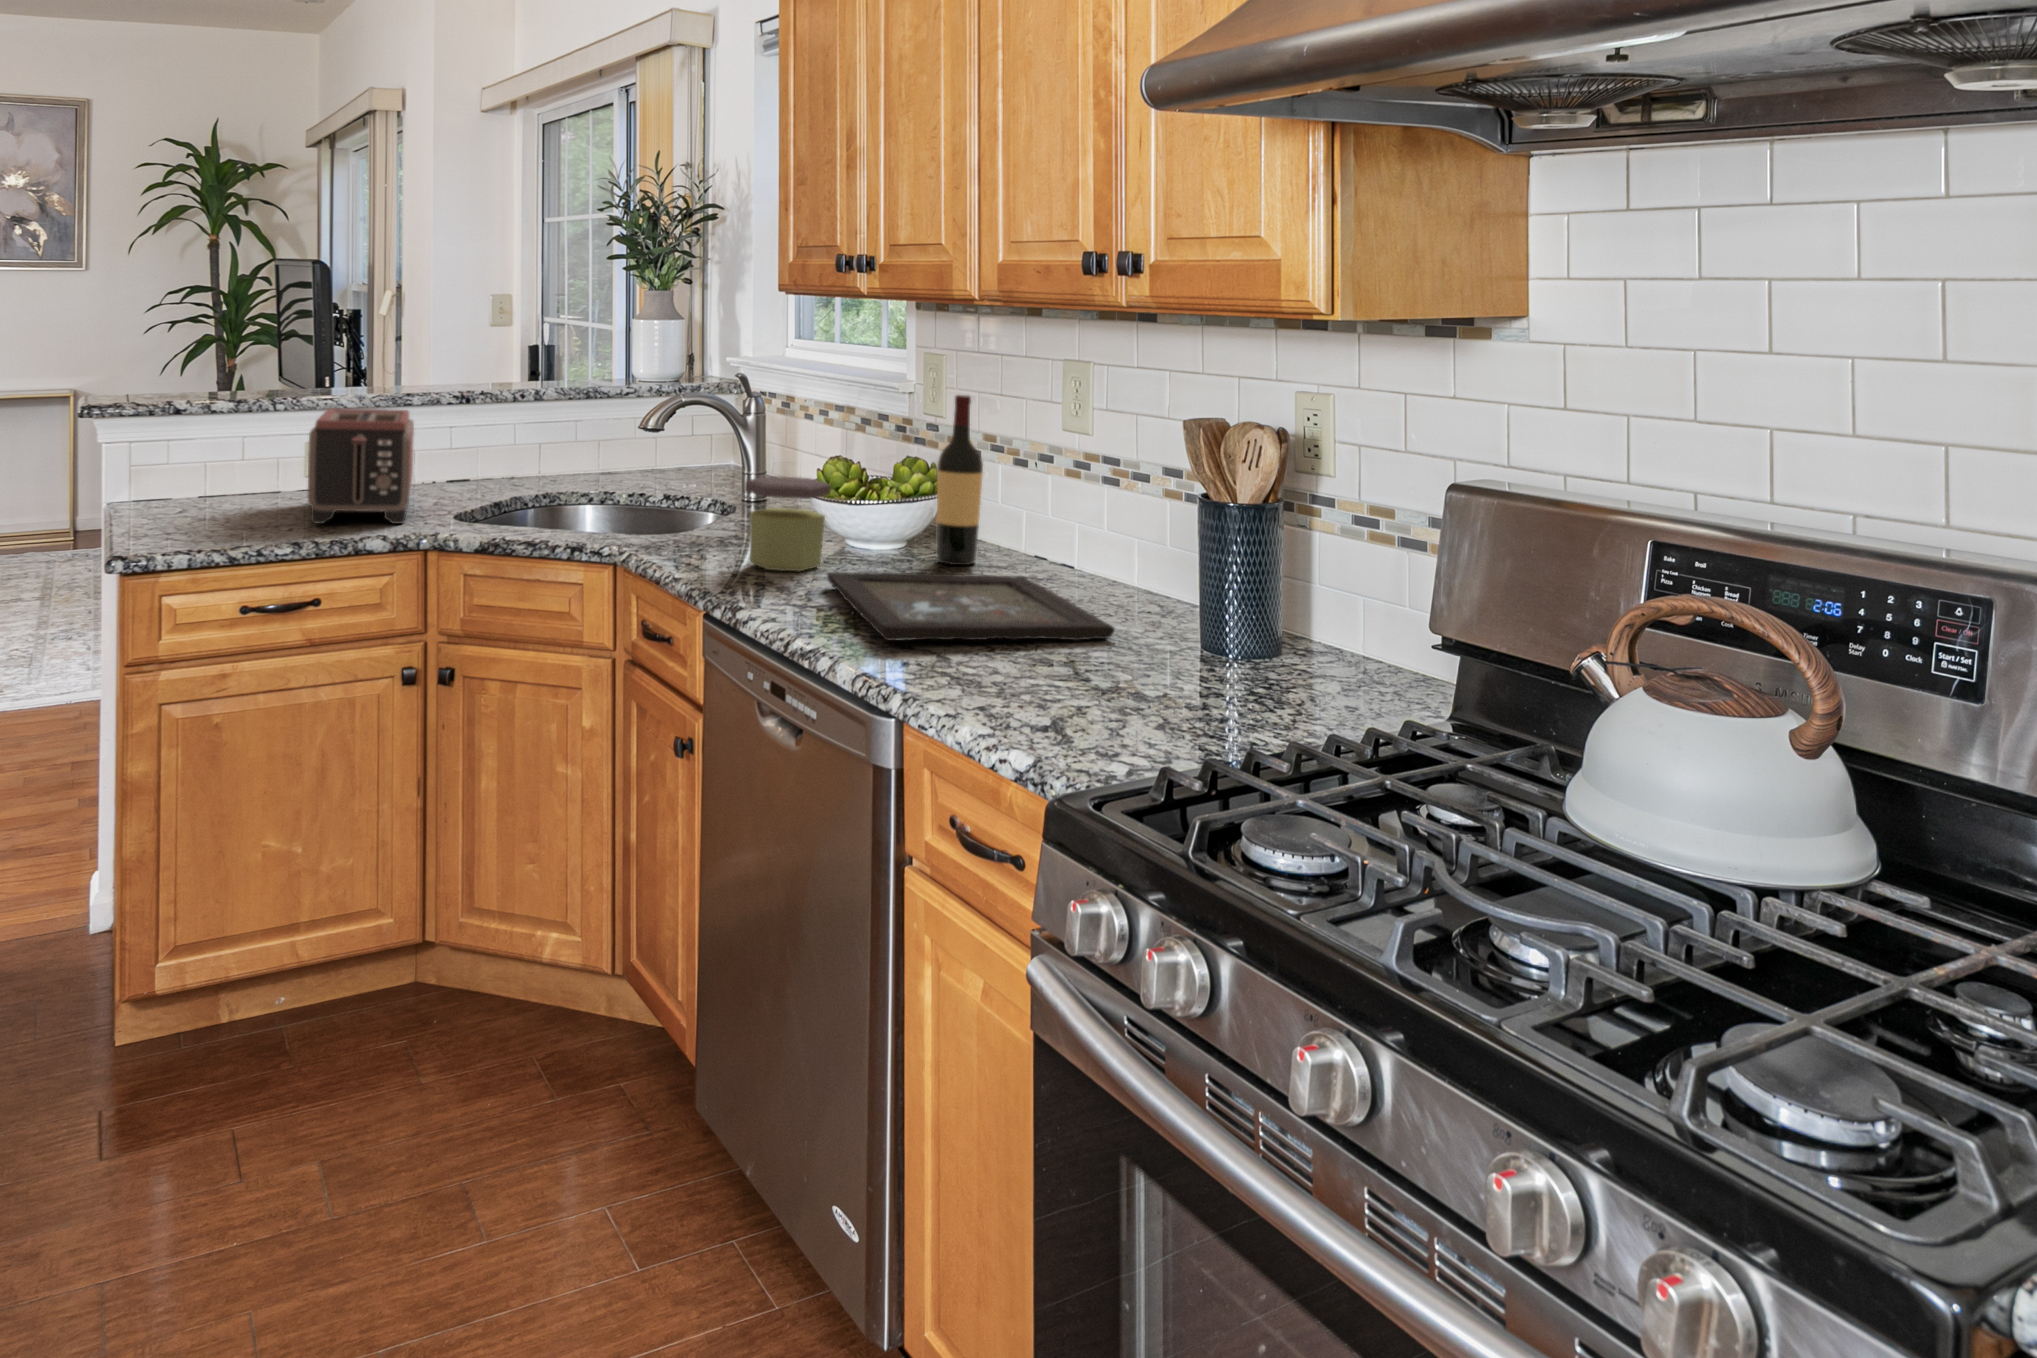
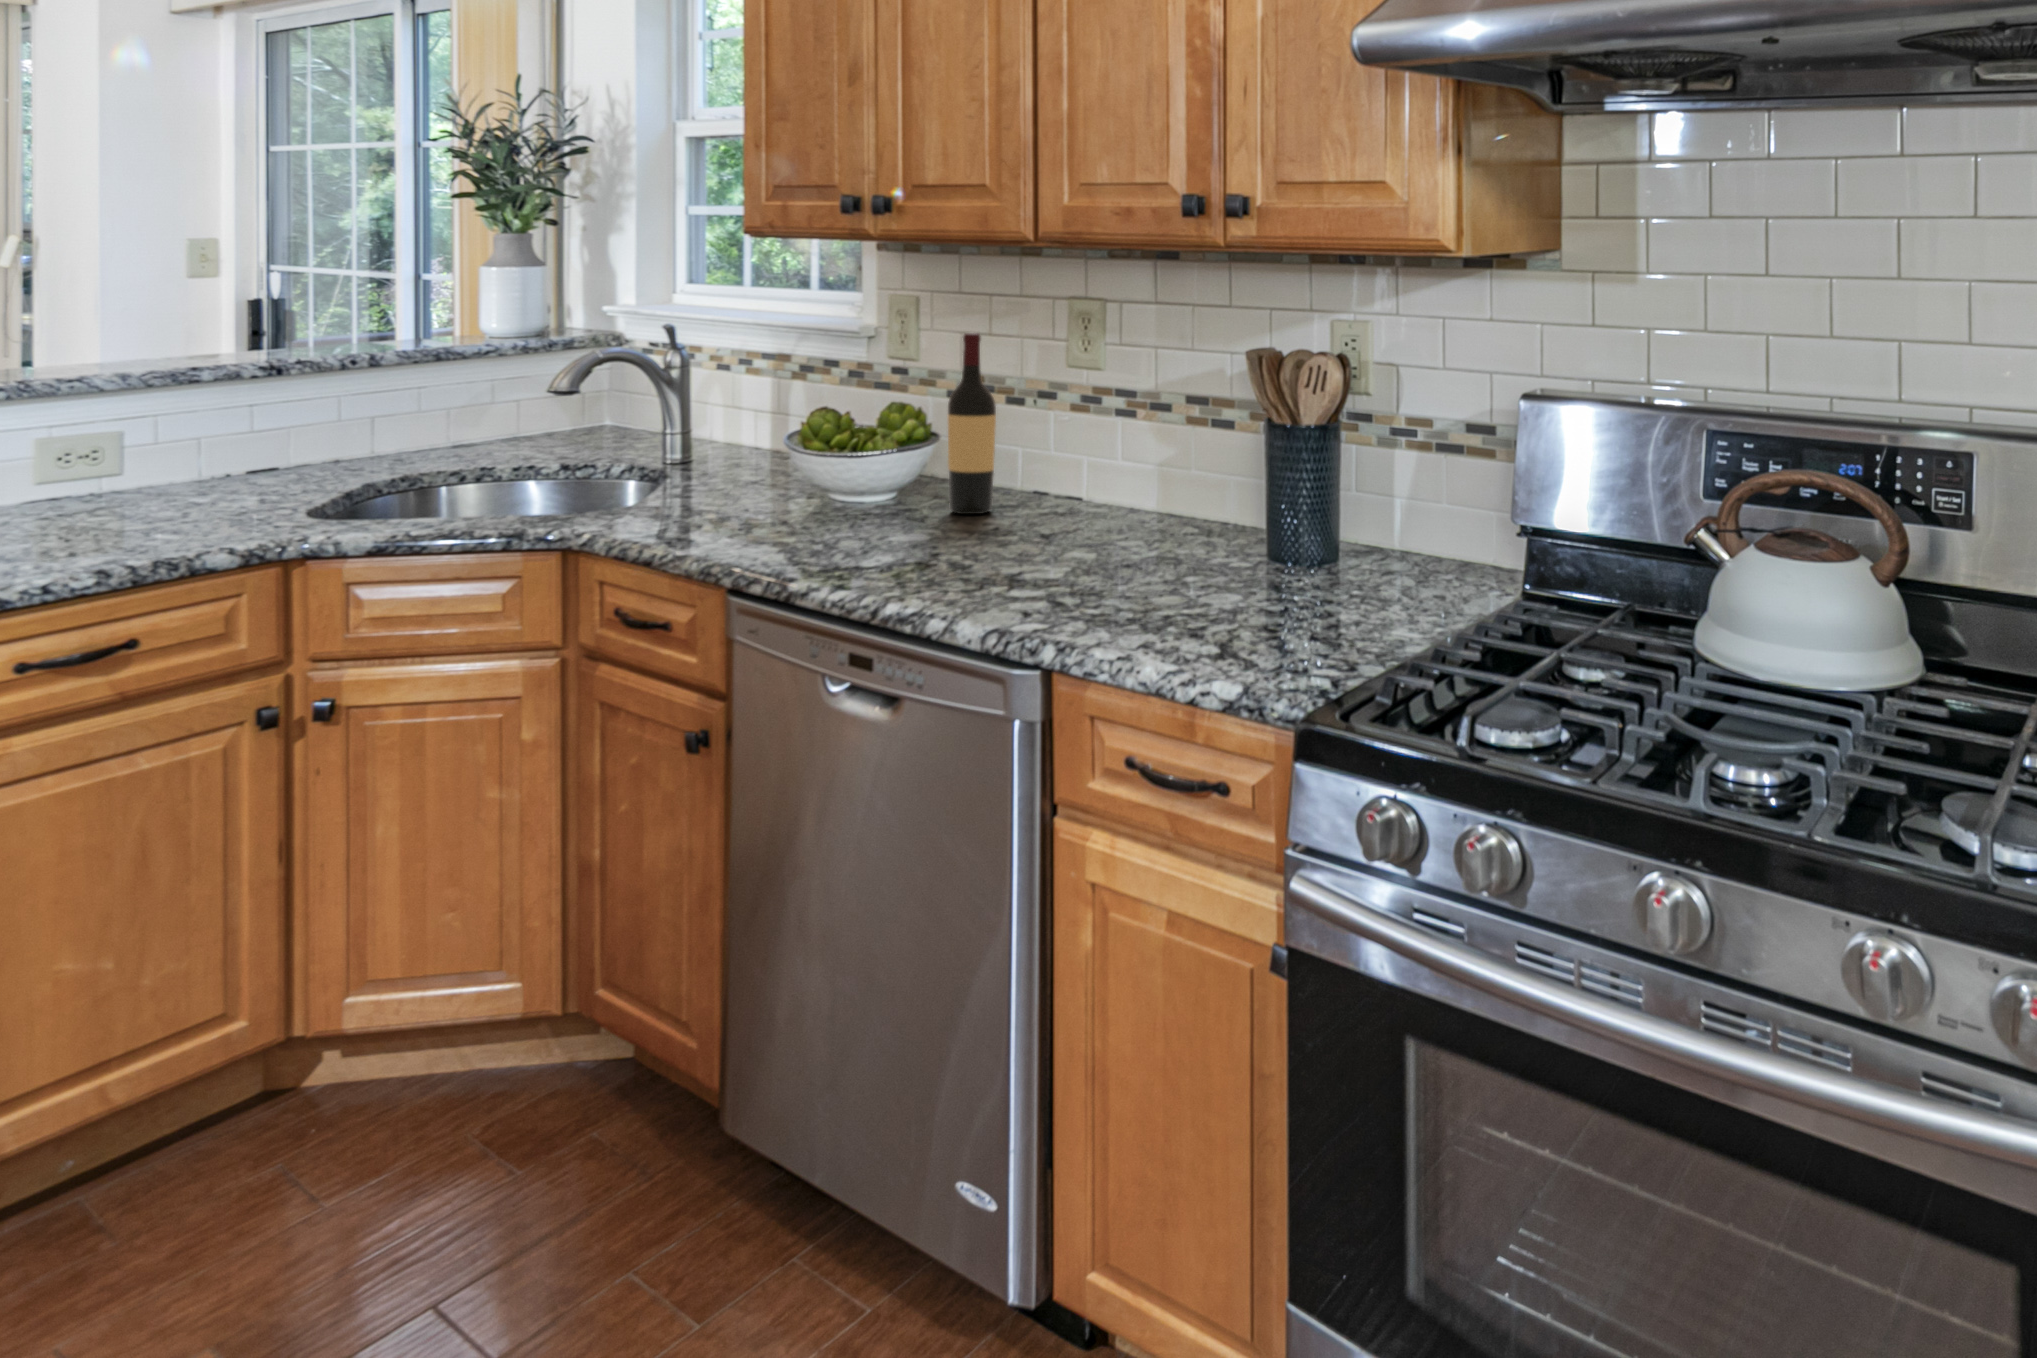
toaster: present [308,408,414,524] -> none [79,385,248,540]
jar: present [745,476,831,572] -> none [741,432,840,538]
tray: present [827,572,1115,640] -> none [859,518,1198,593]

